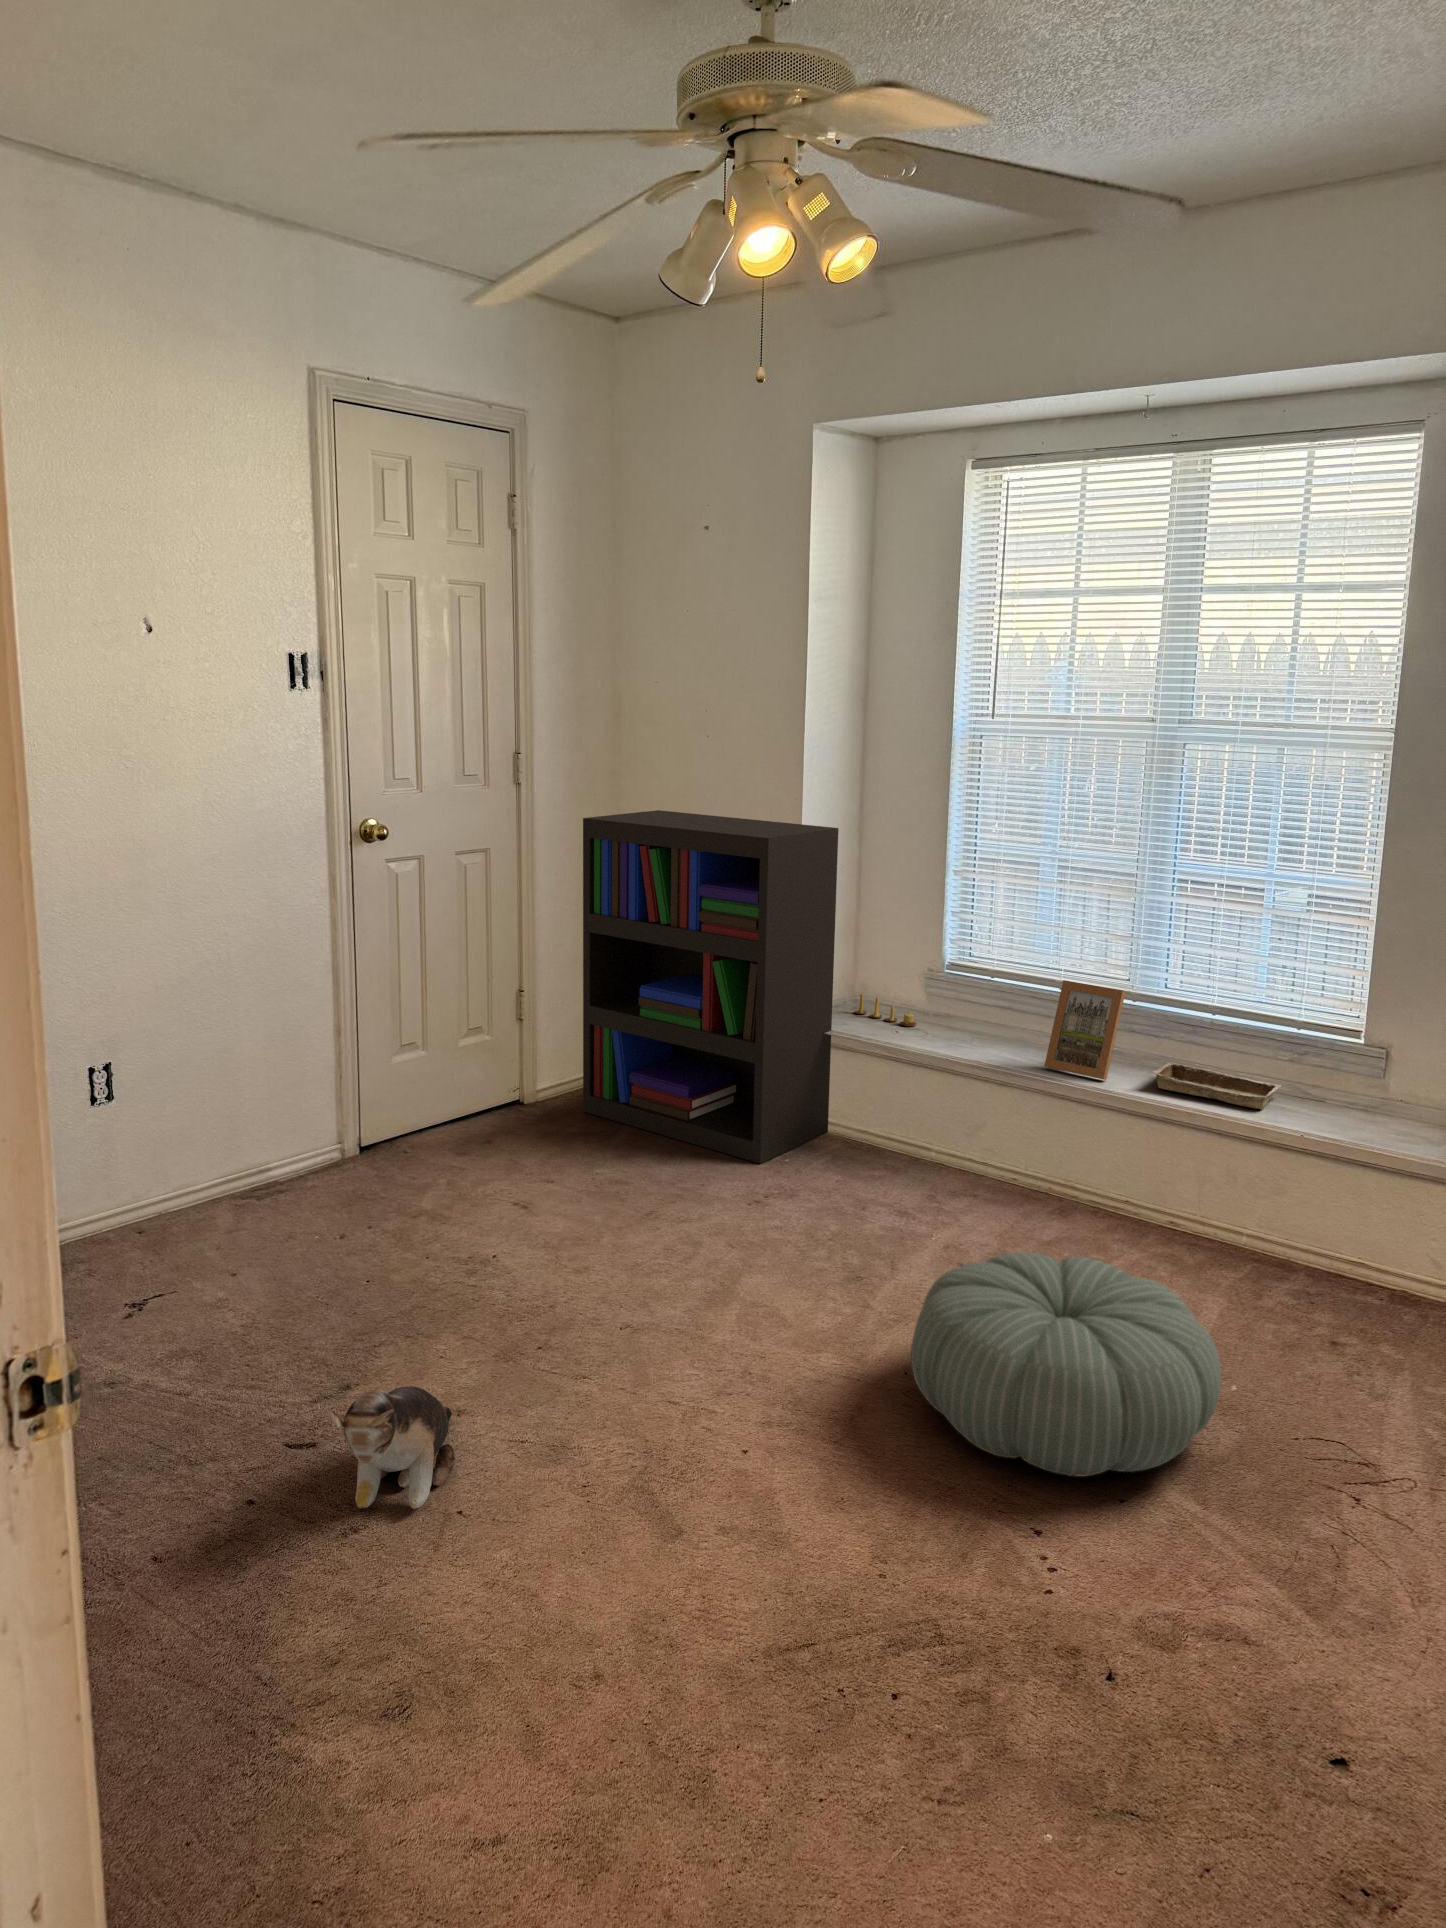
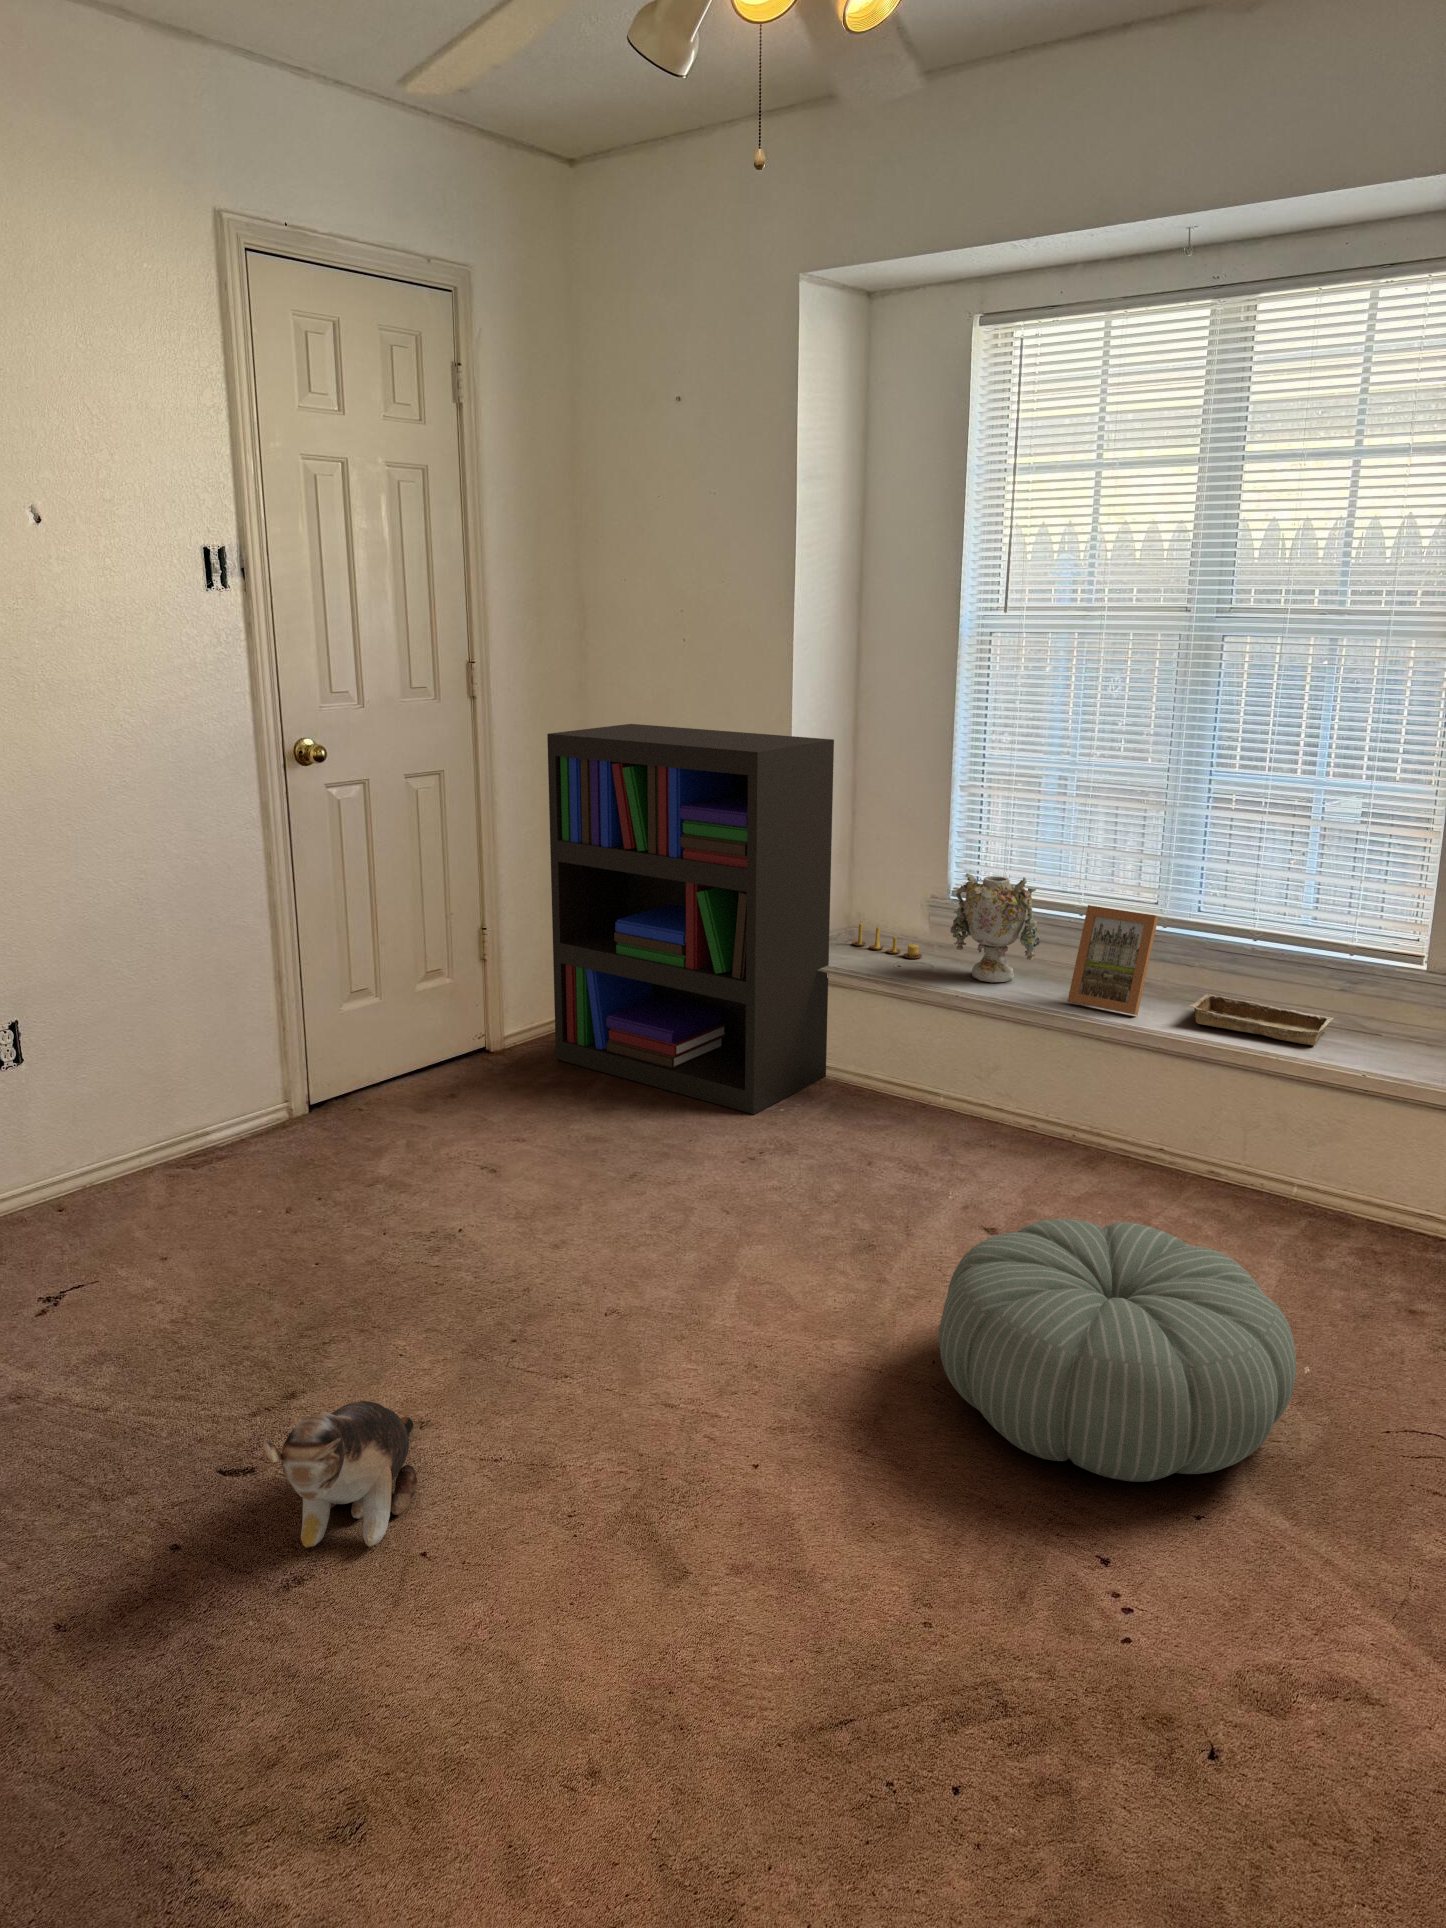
vase: none [941,950,1022,1049] -> present [950,873,1041,982]

